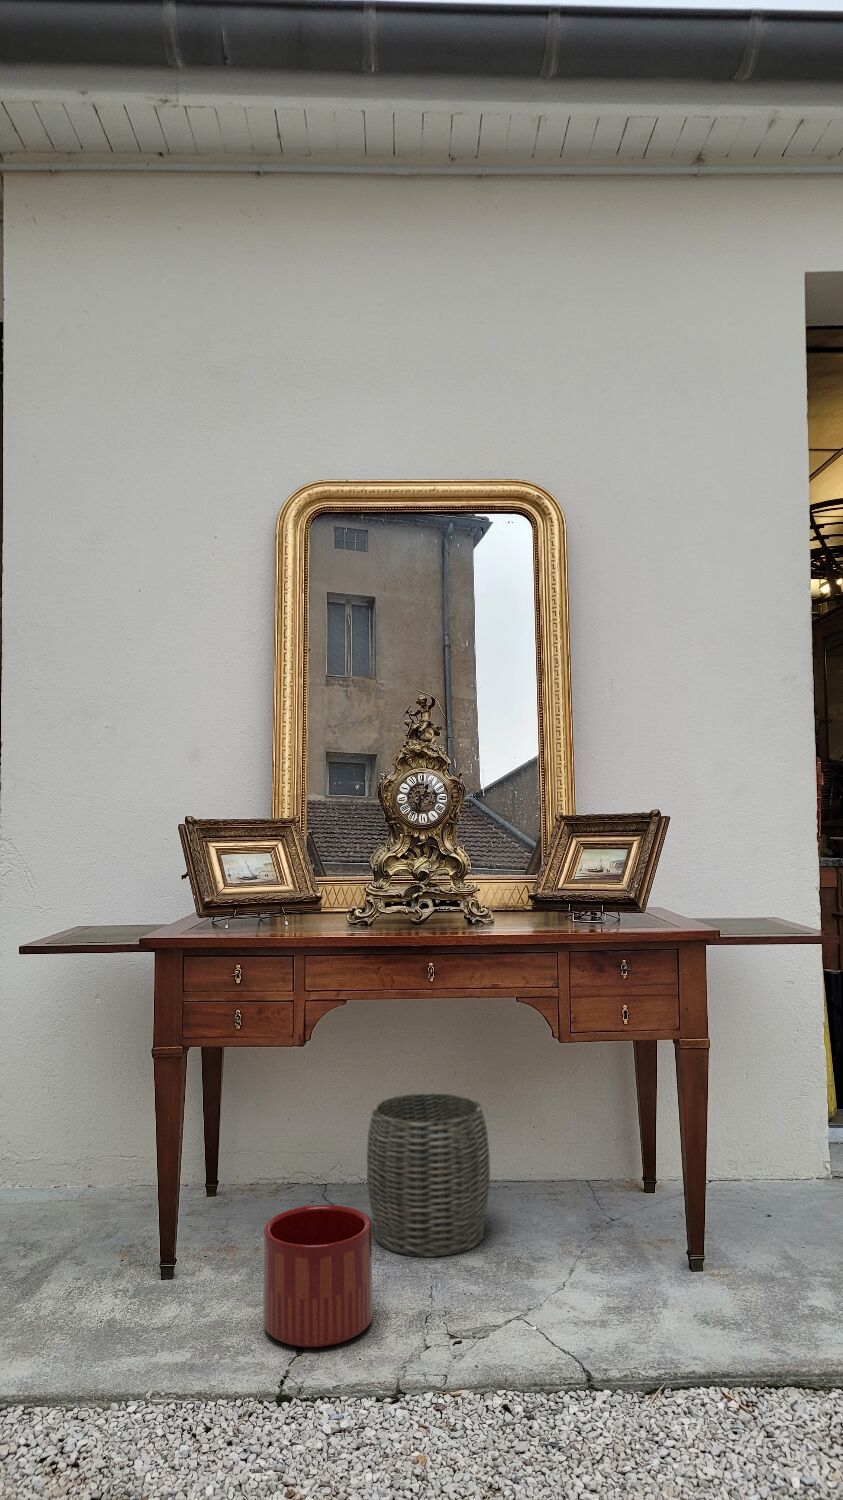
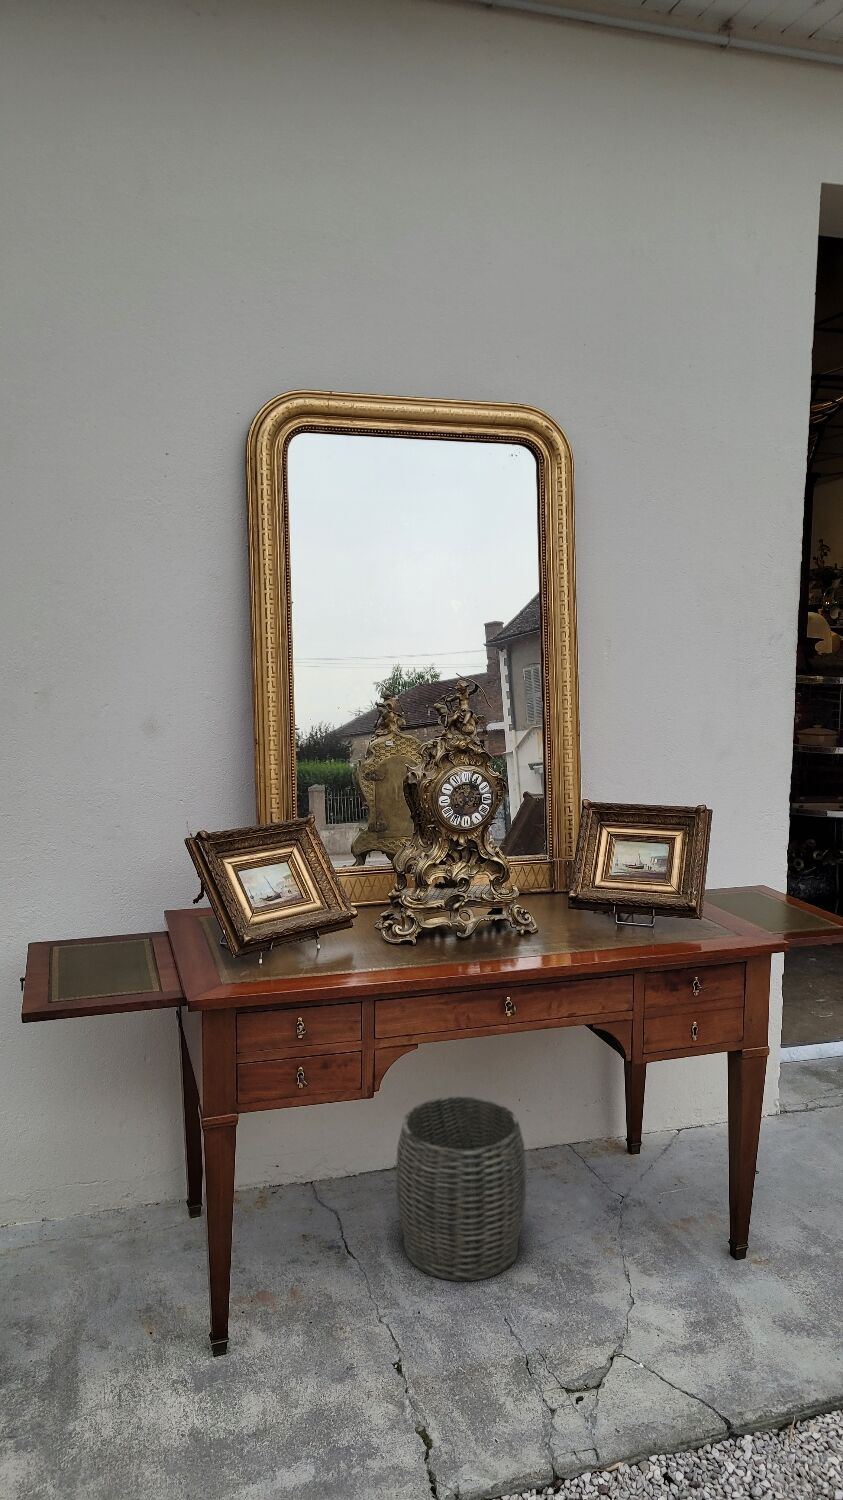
planter: present [263,1205,373,1347] -> none [365,1269,483,1443]

